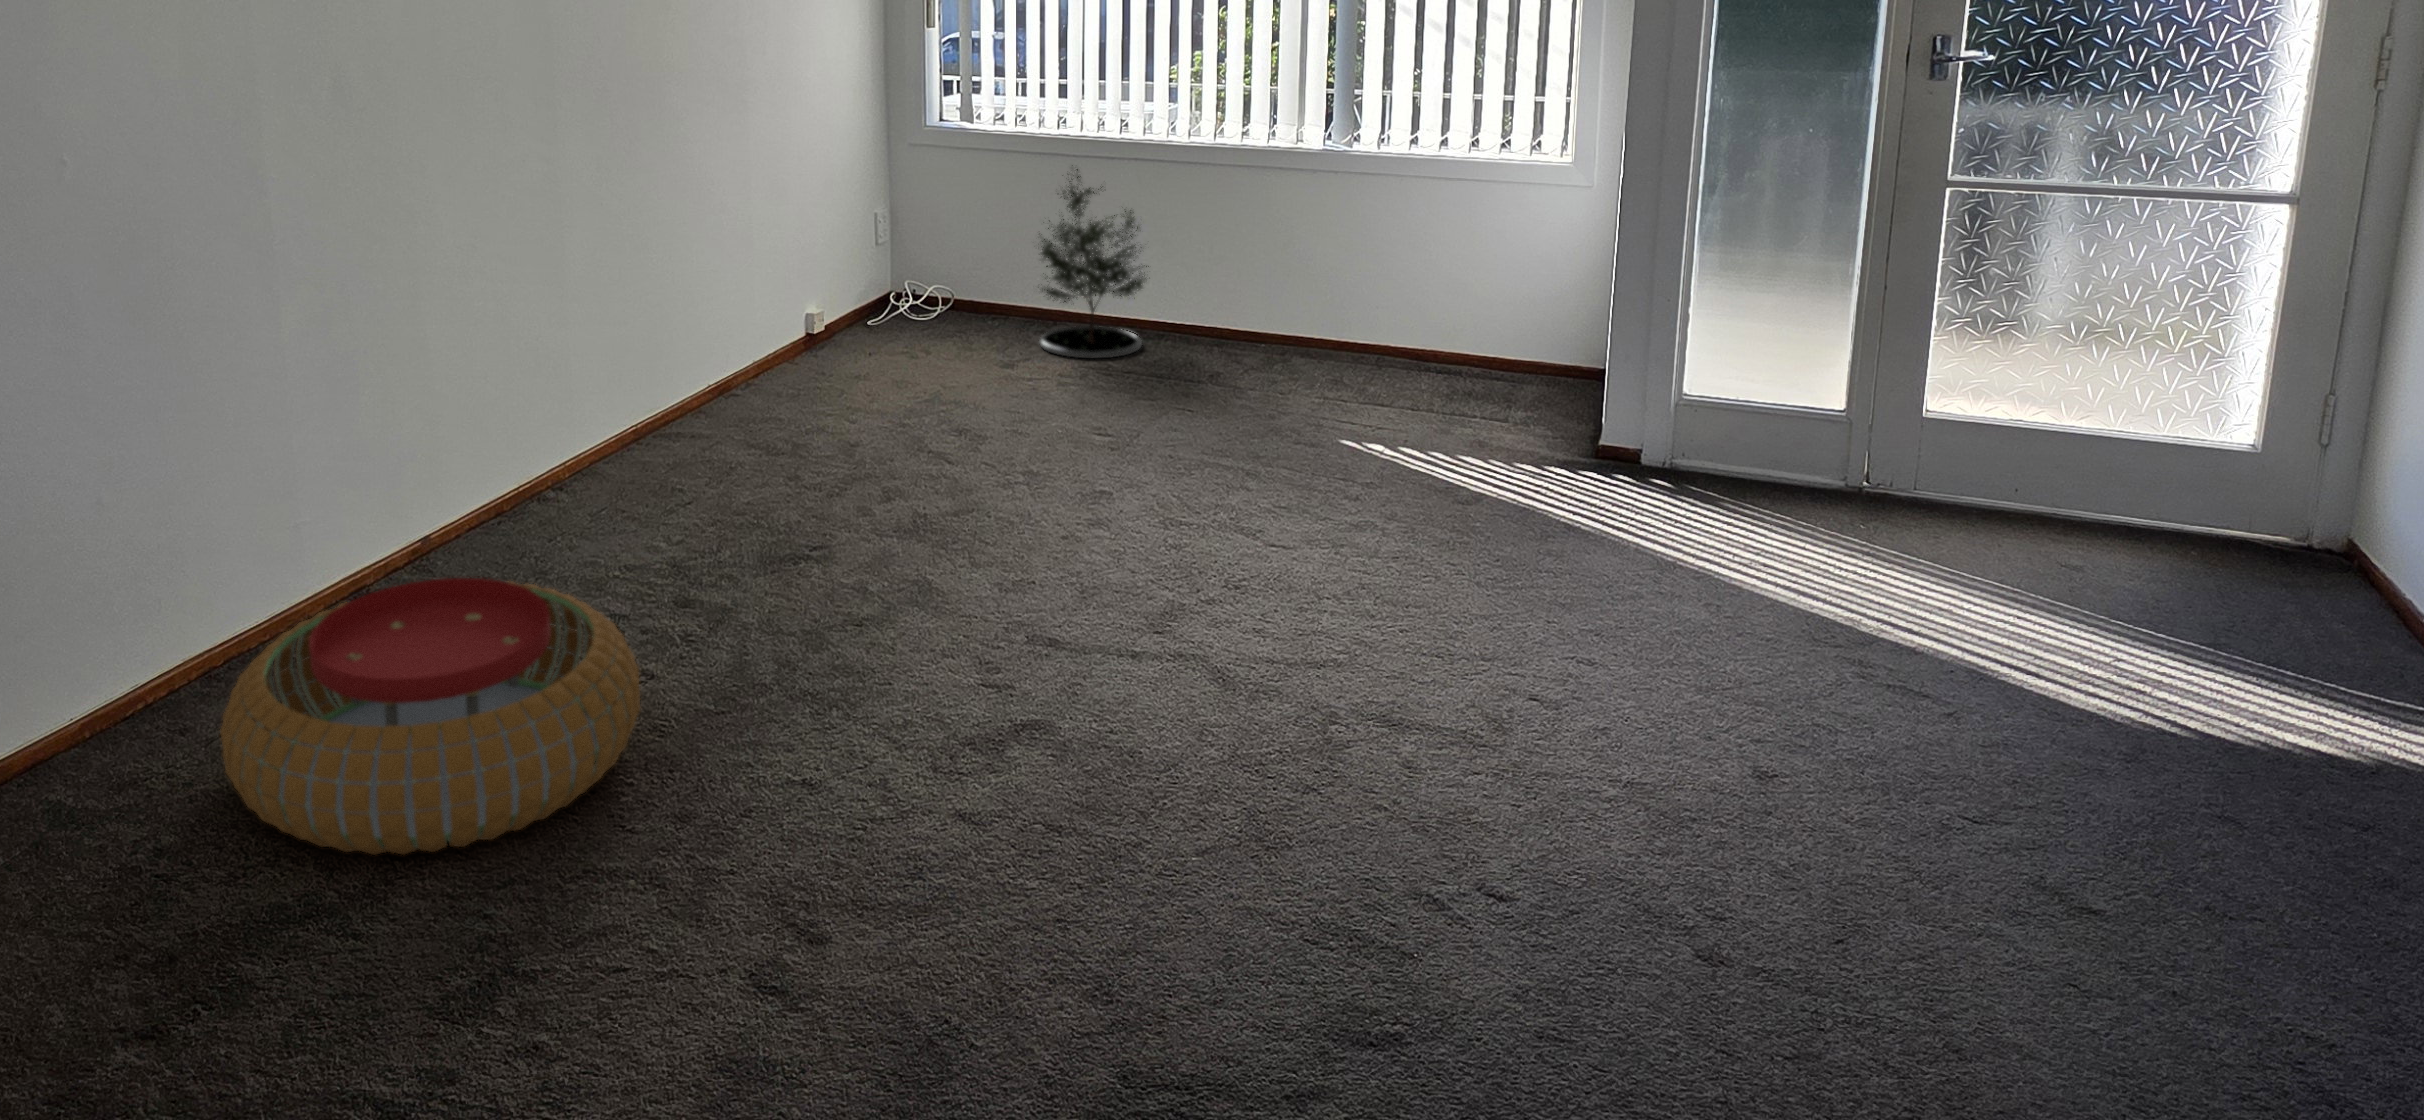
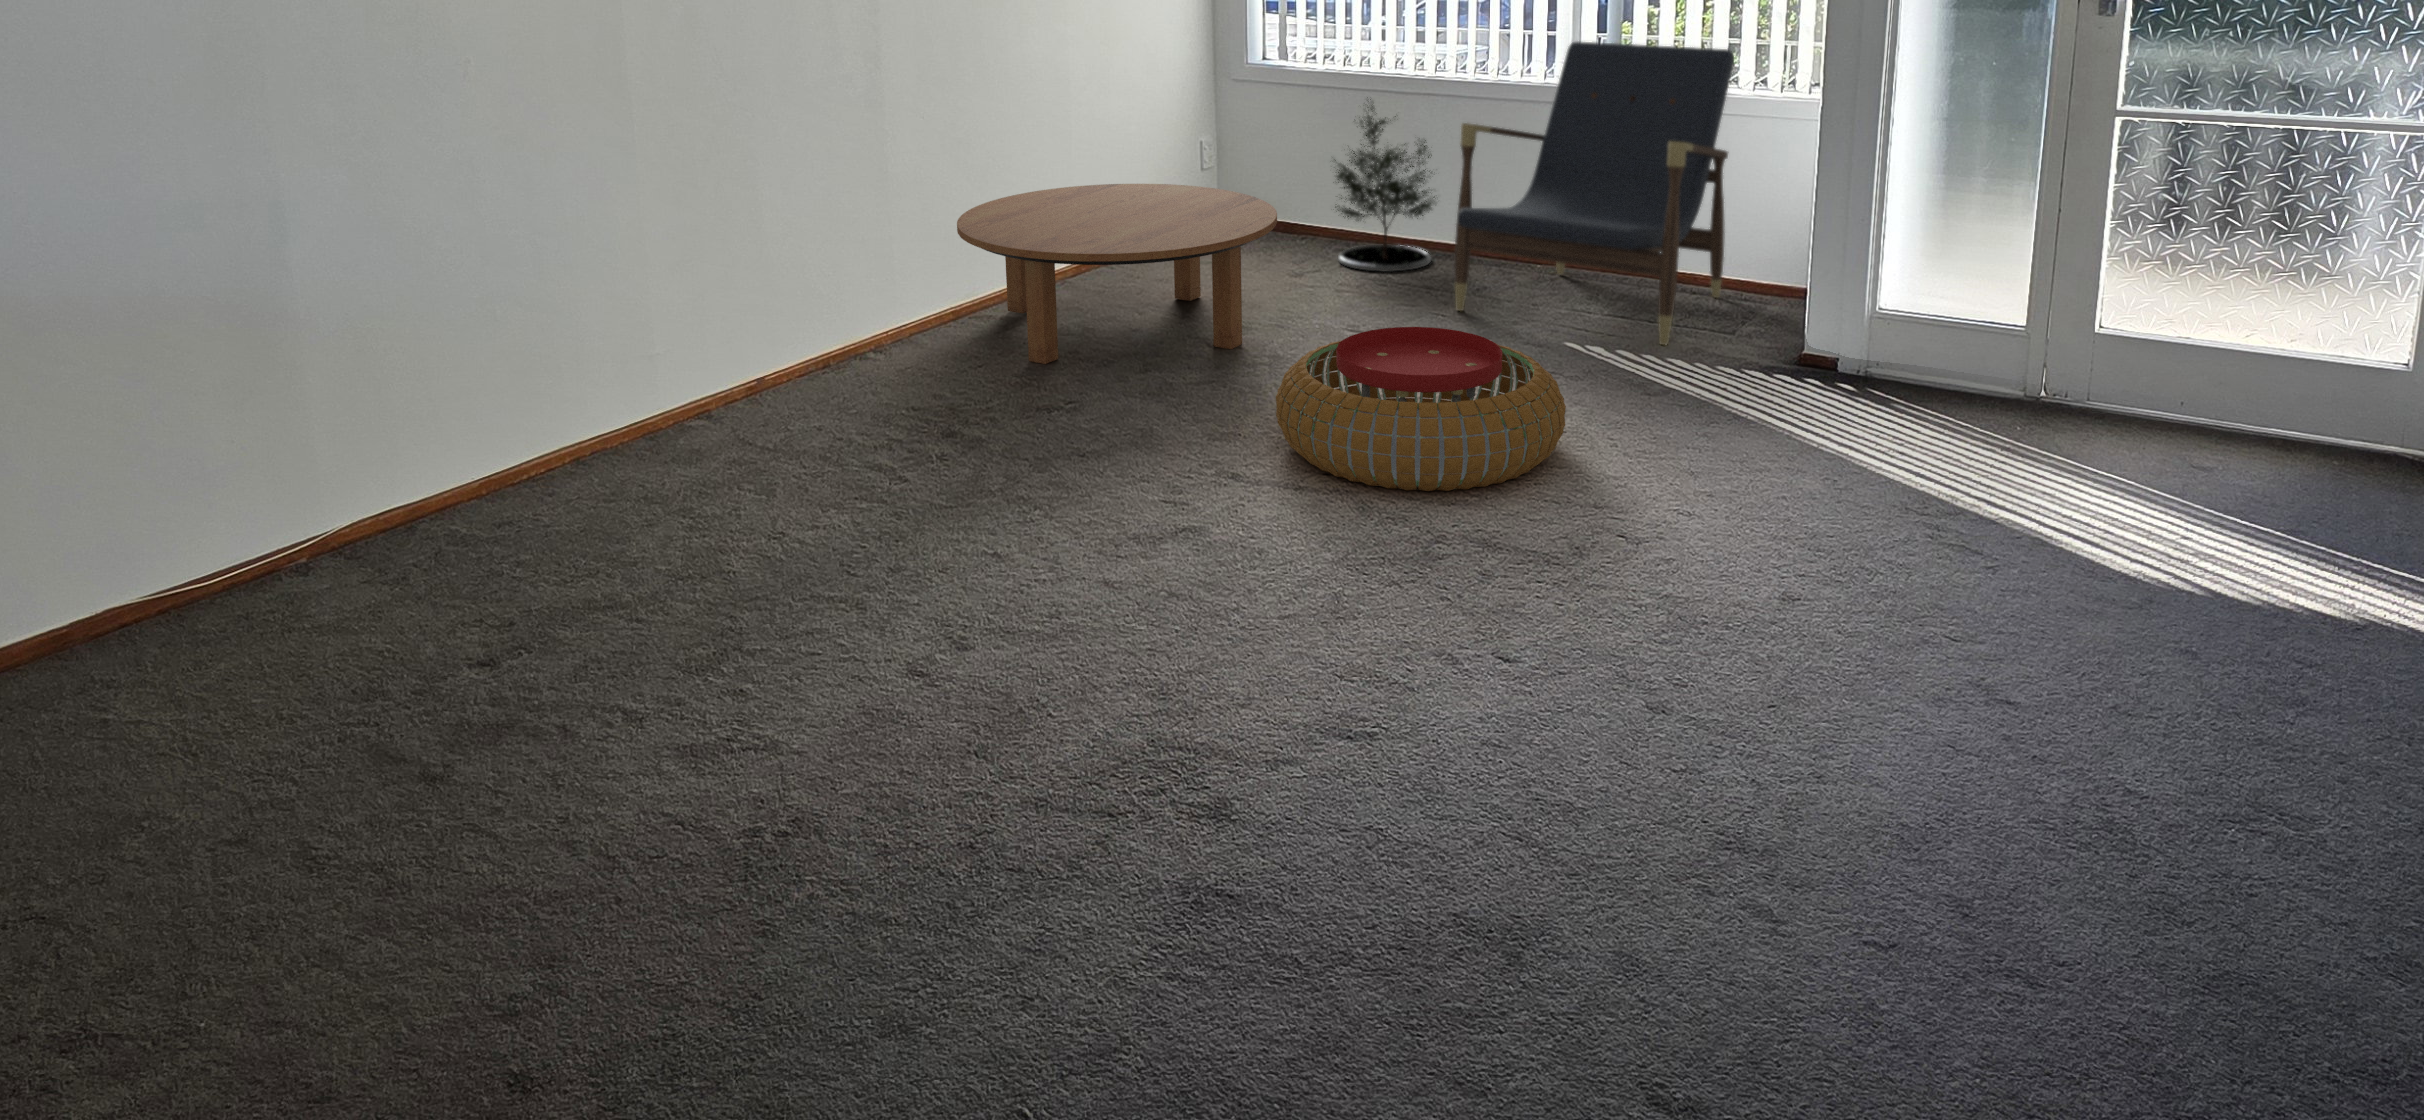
lounge chair: none [1197,103,1484,440] -> present [1454,42,1734,345]
coffee table: none [640,268,1012,491] -> present [957,184,1277,364]
pouf: present [220,578,640,855] -> present [1276,327,1566,491]

